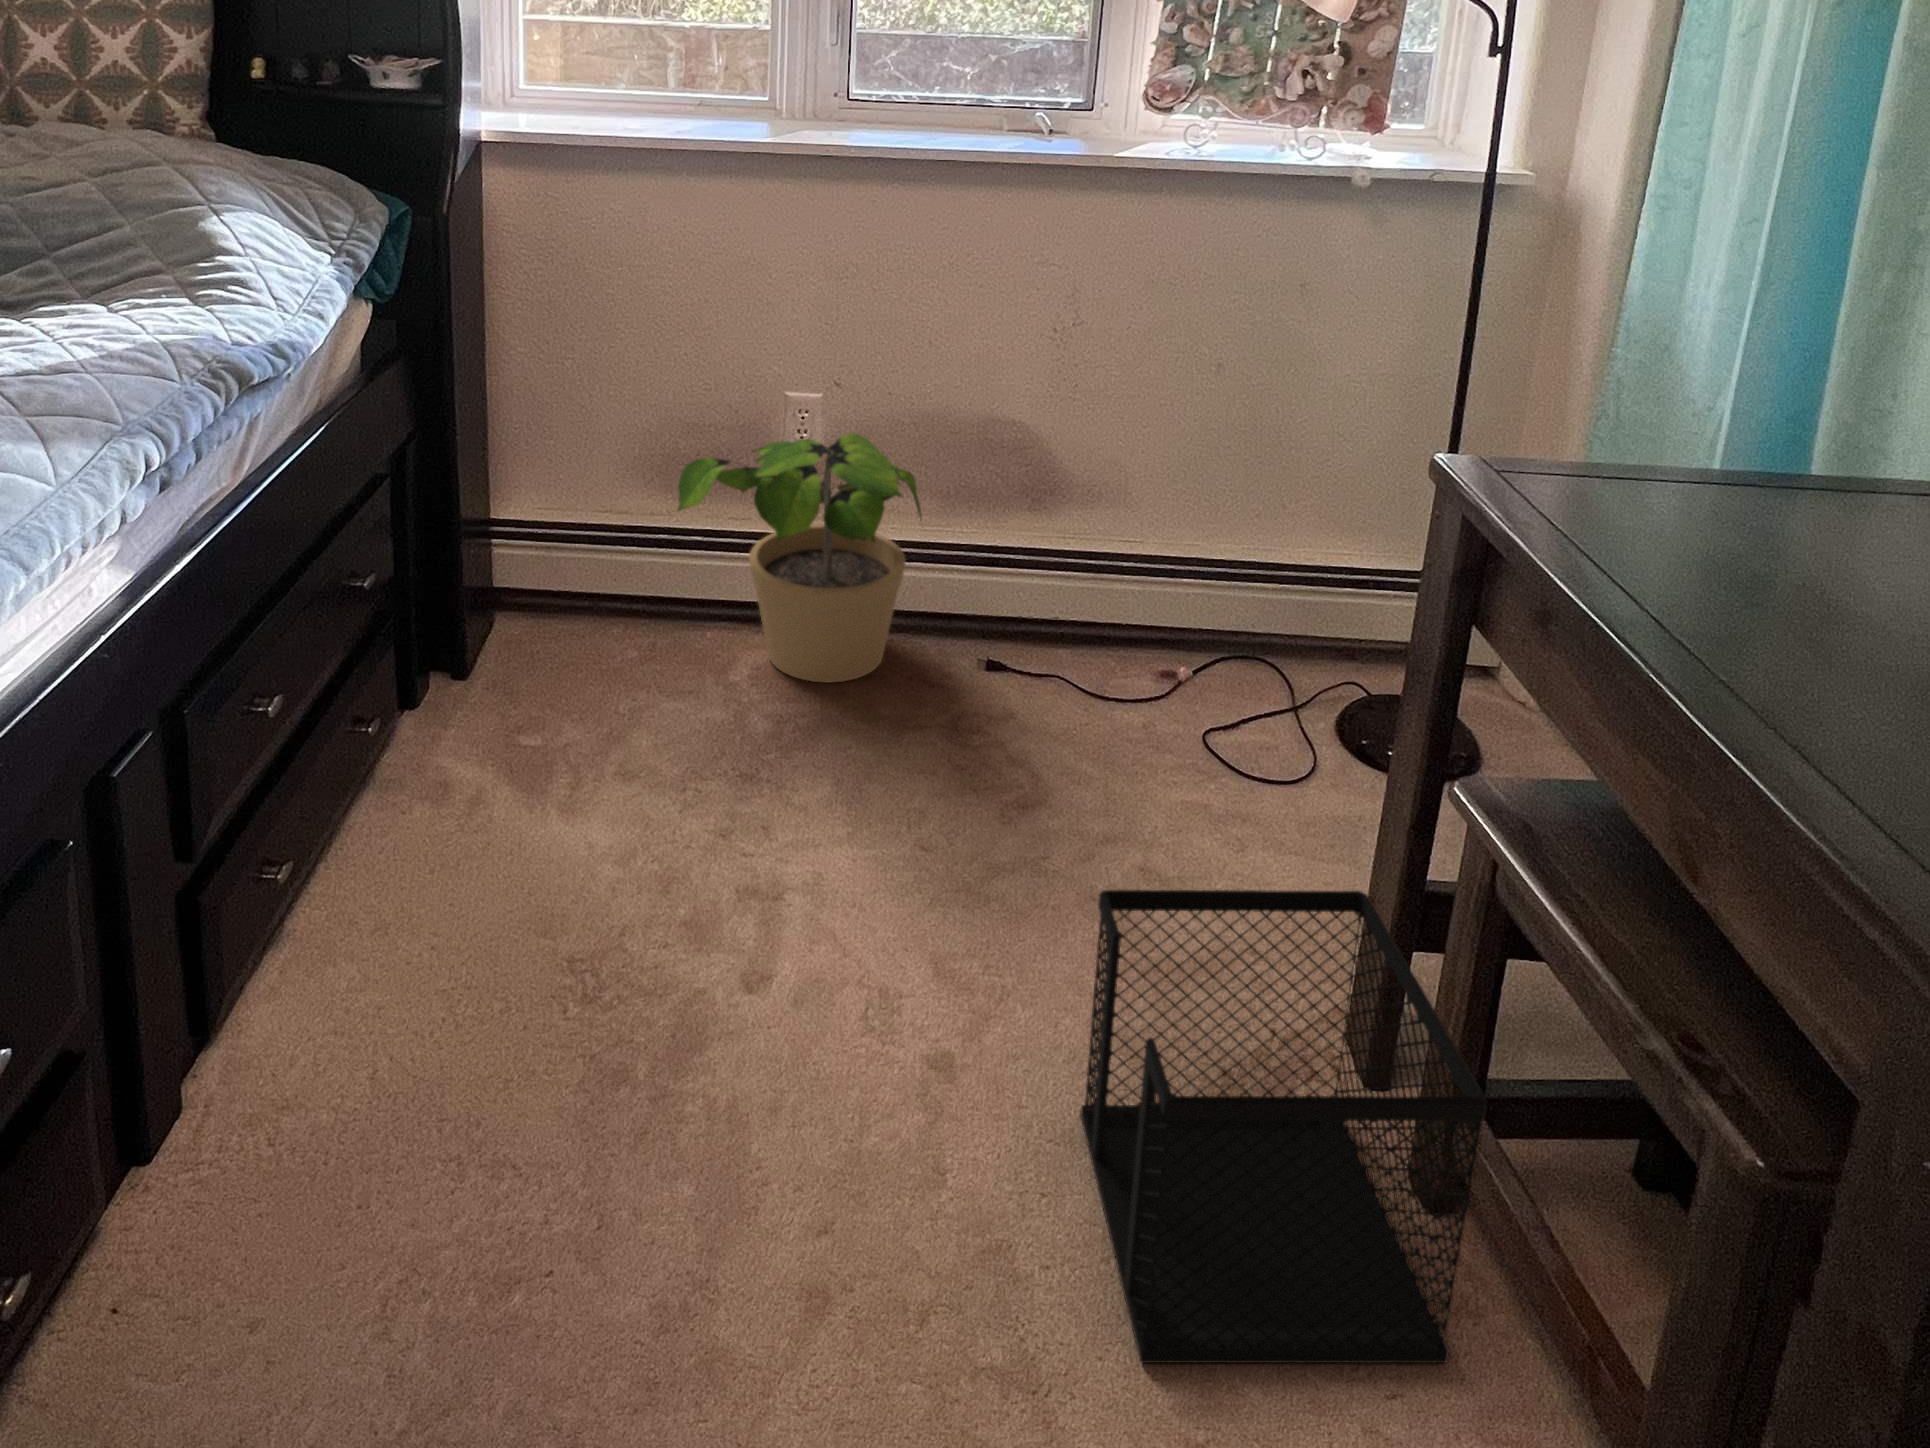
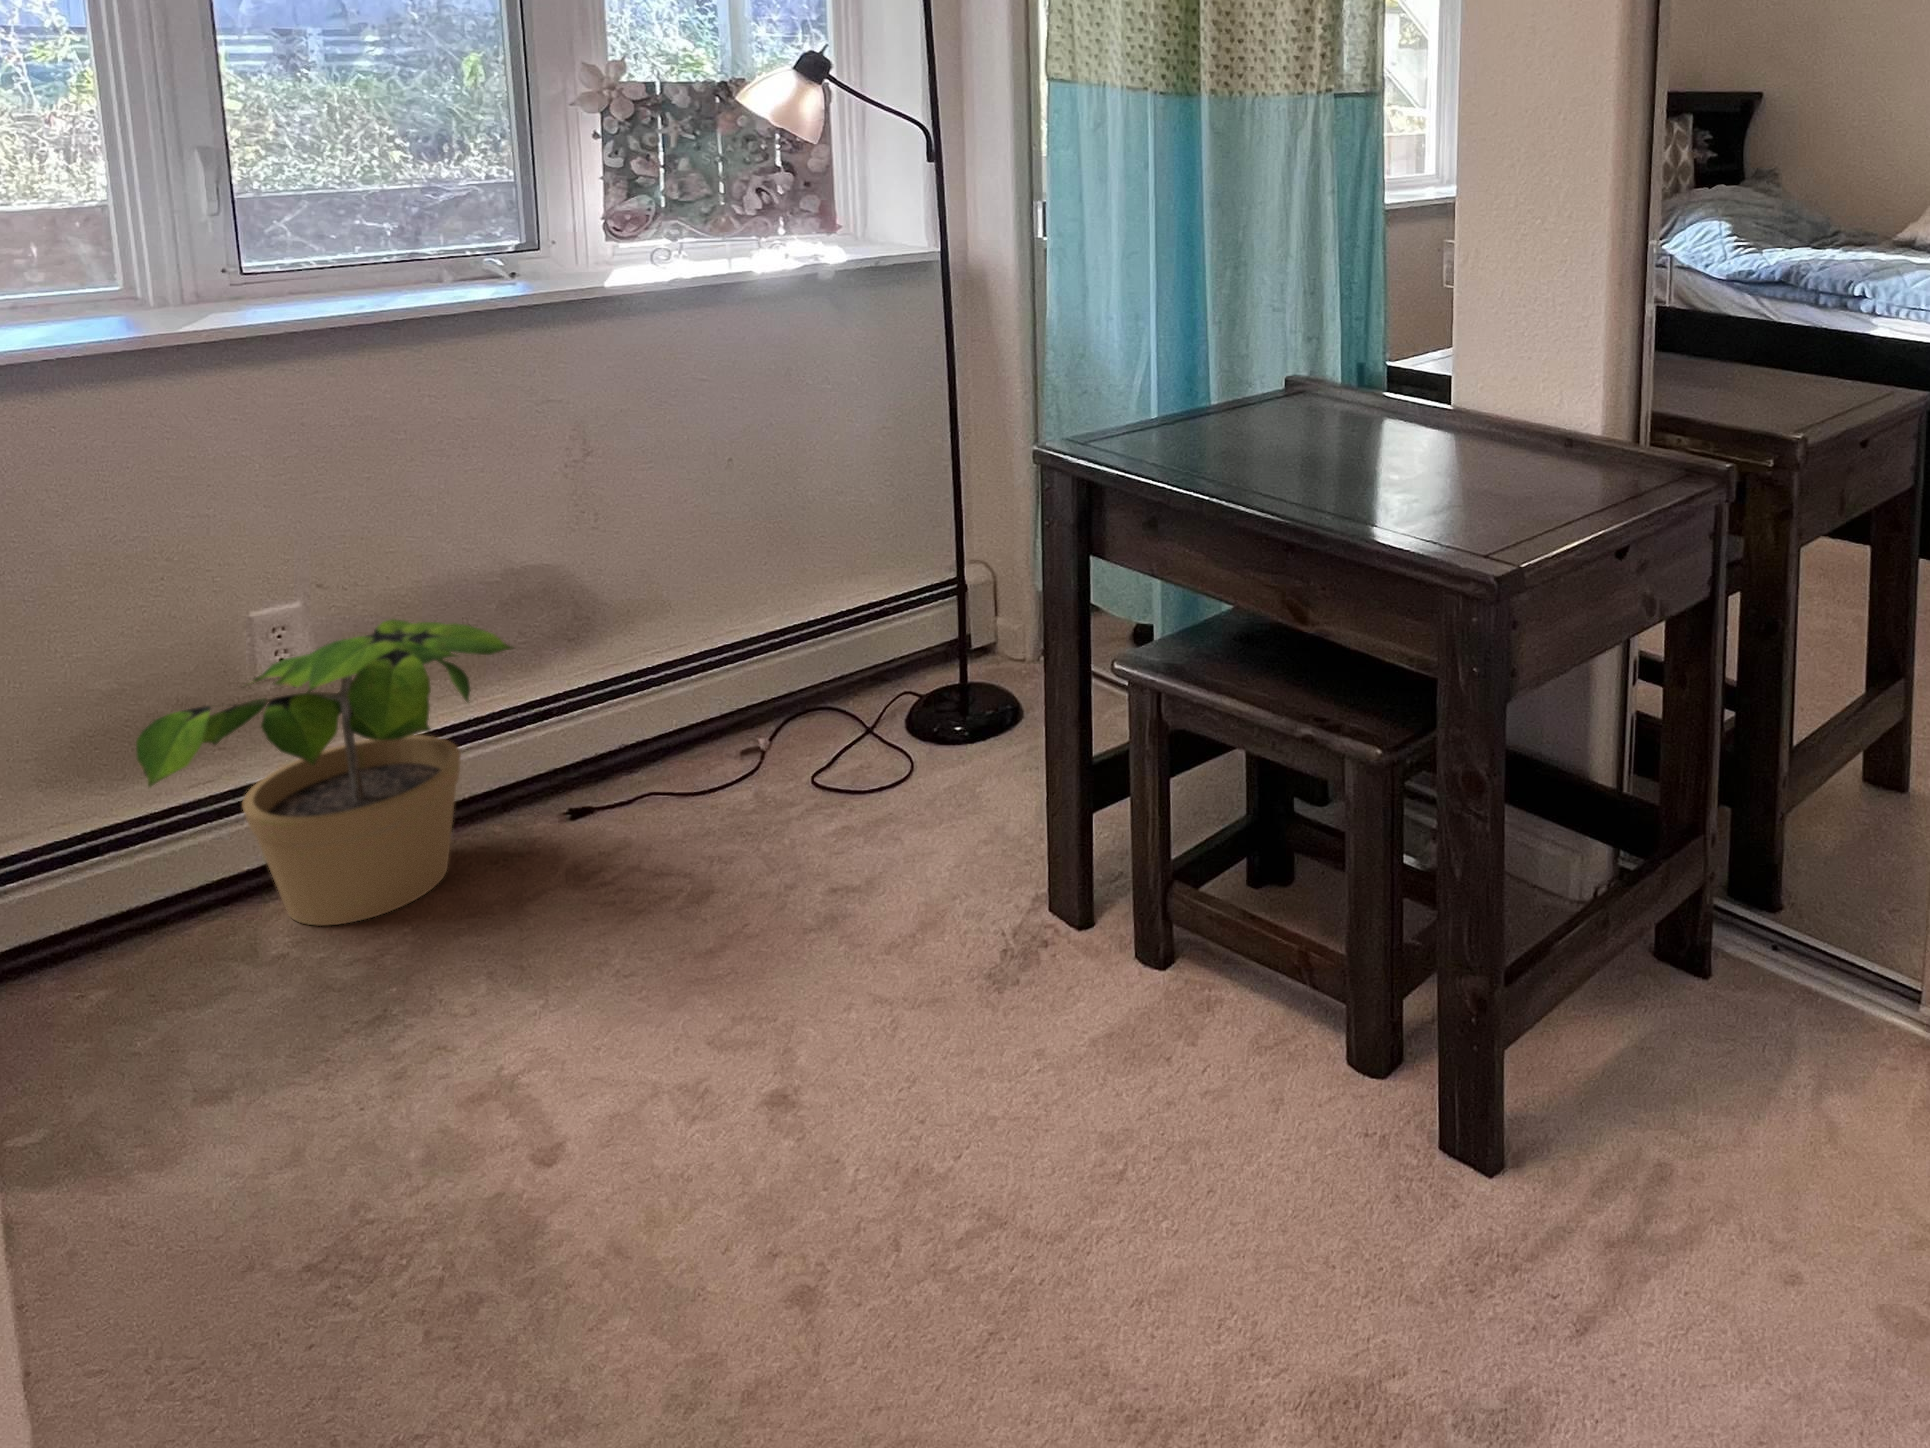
wastebasket: present [1080,890,1487,1363] -> none [900,770,1221,1159]

